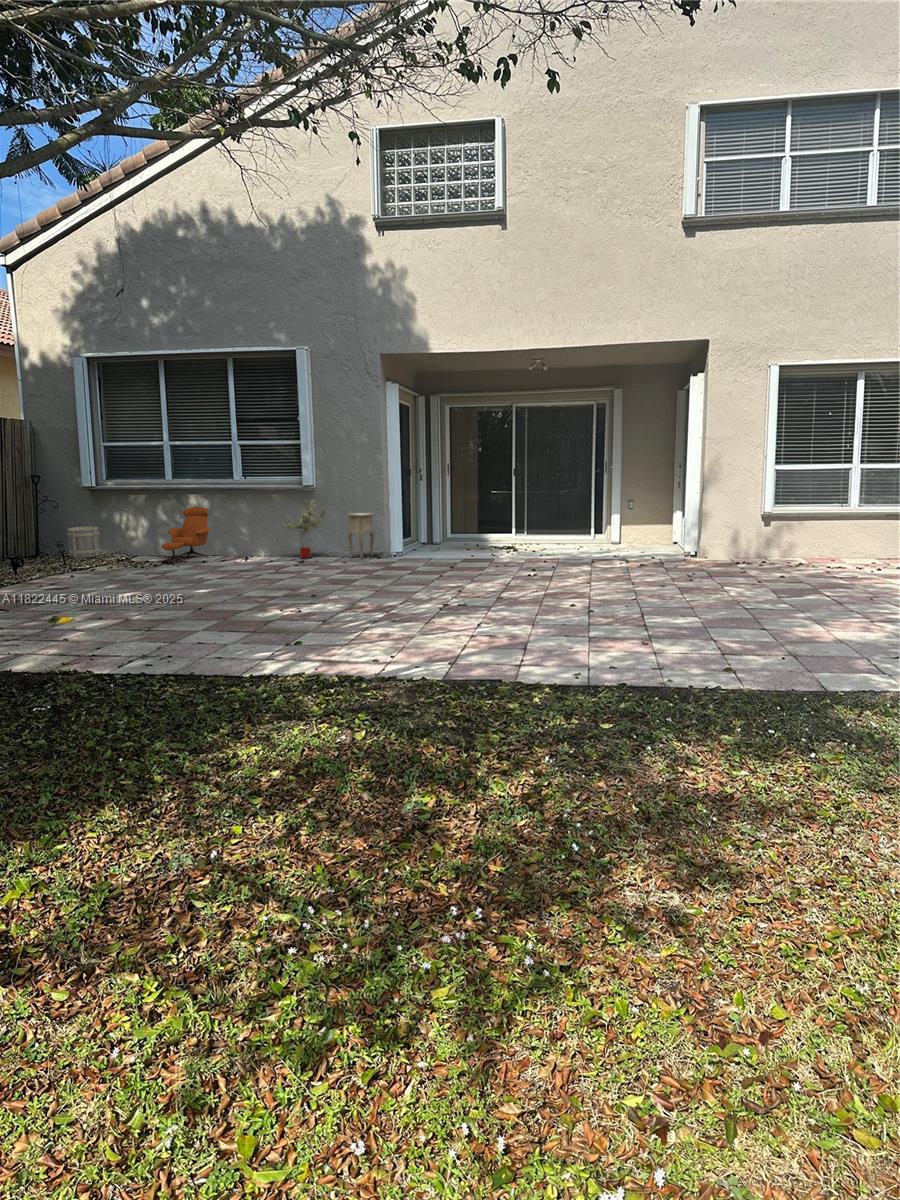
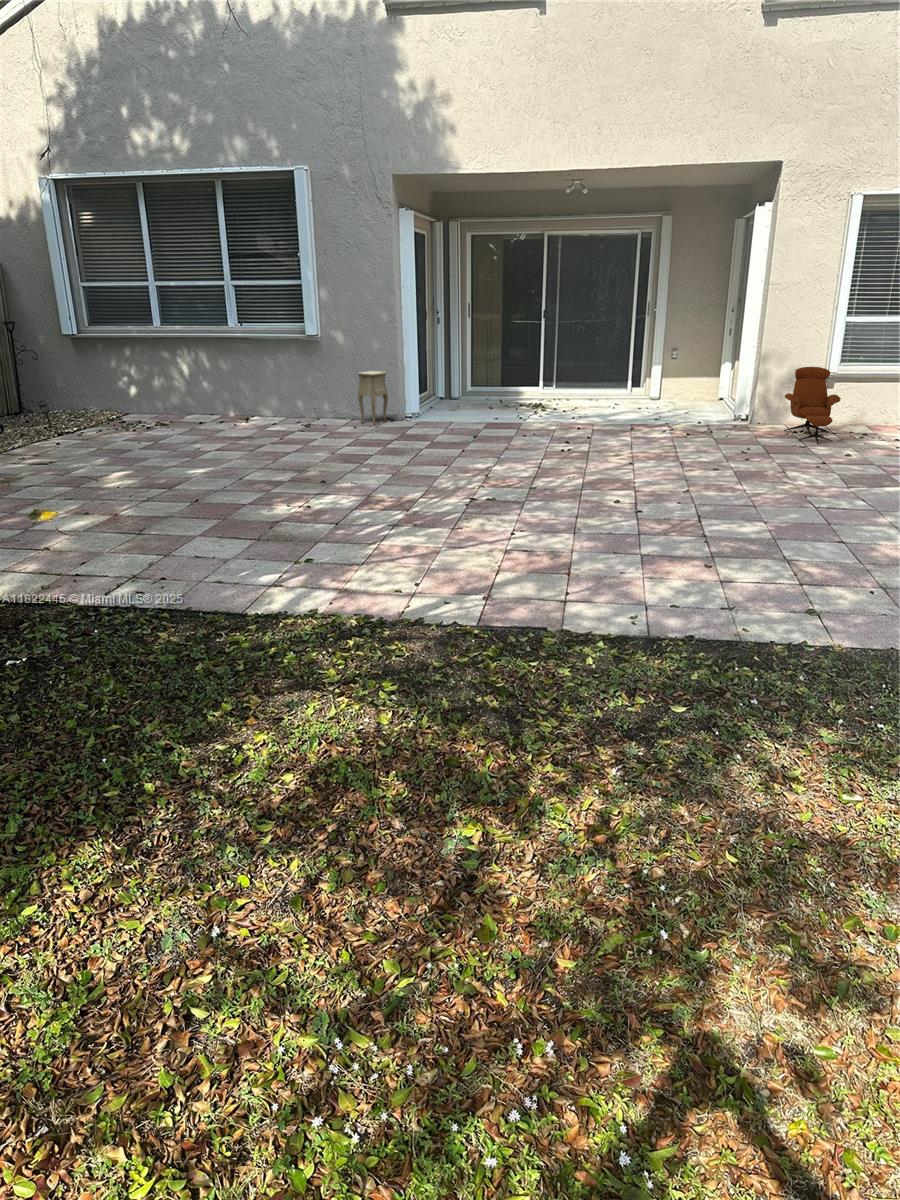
potted tree: present [283,500,326,559] -> none [284,355,335,423]
lounge chair: present [162,507,211,564] -> present [784,367,841,444]
bucket: present [68,527,100,558] -> none [47,383,86,420]

